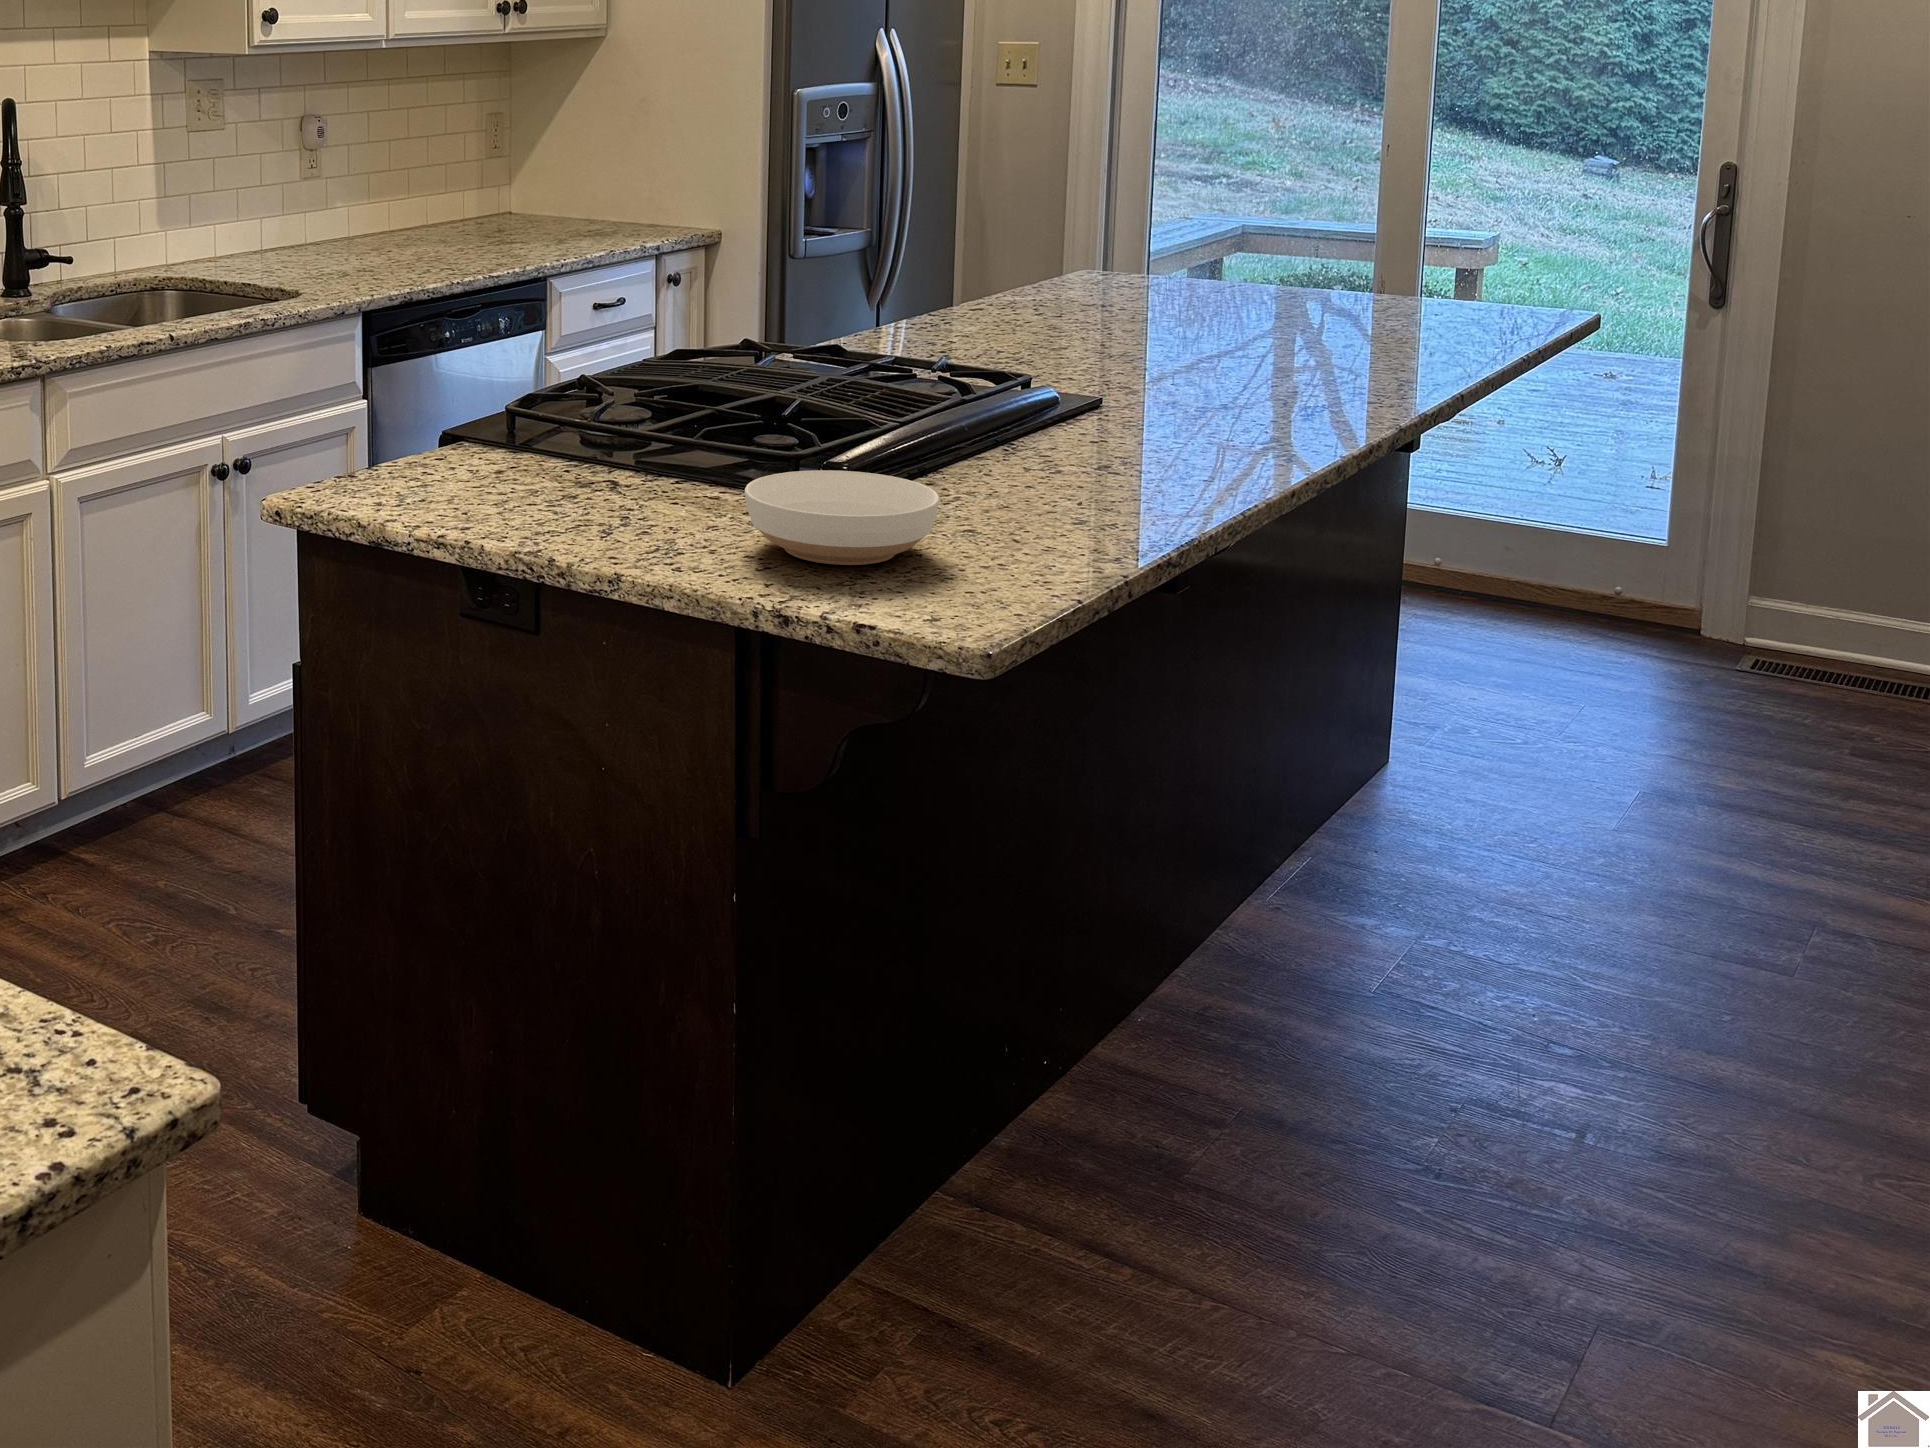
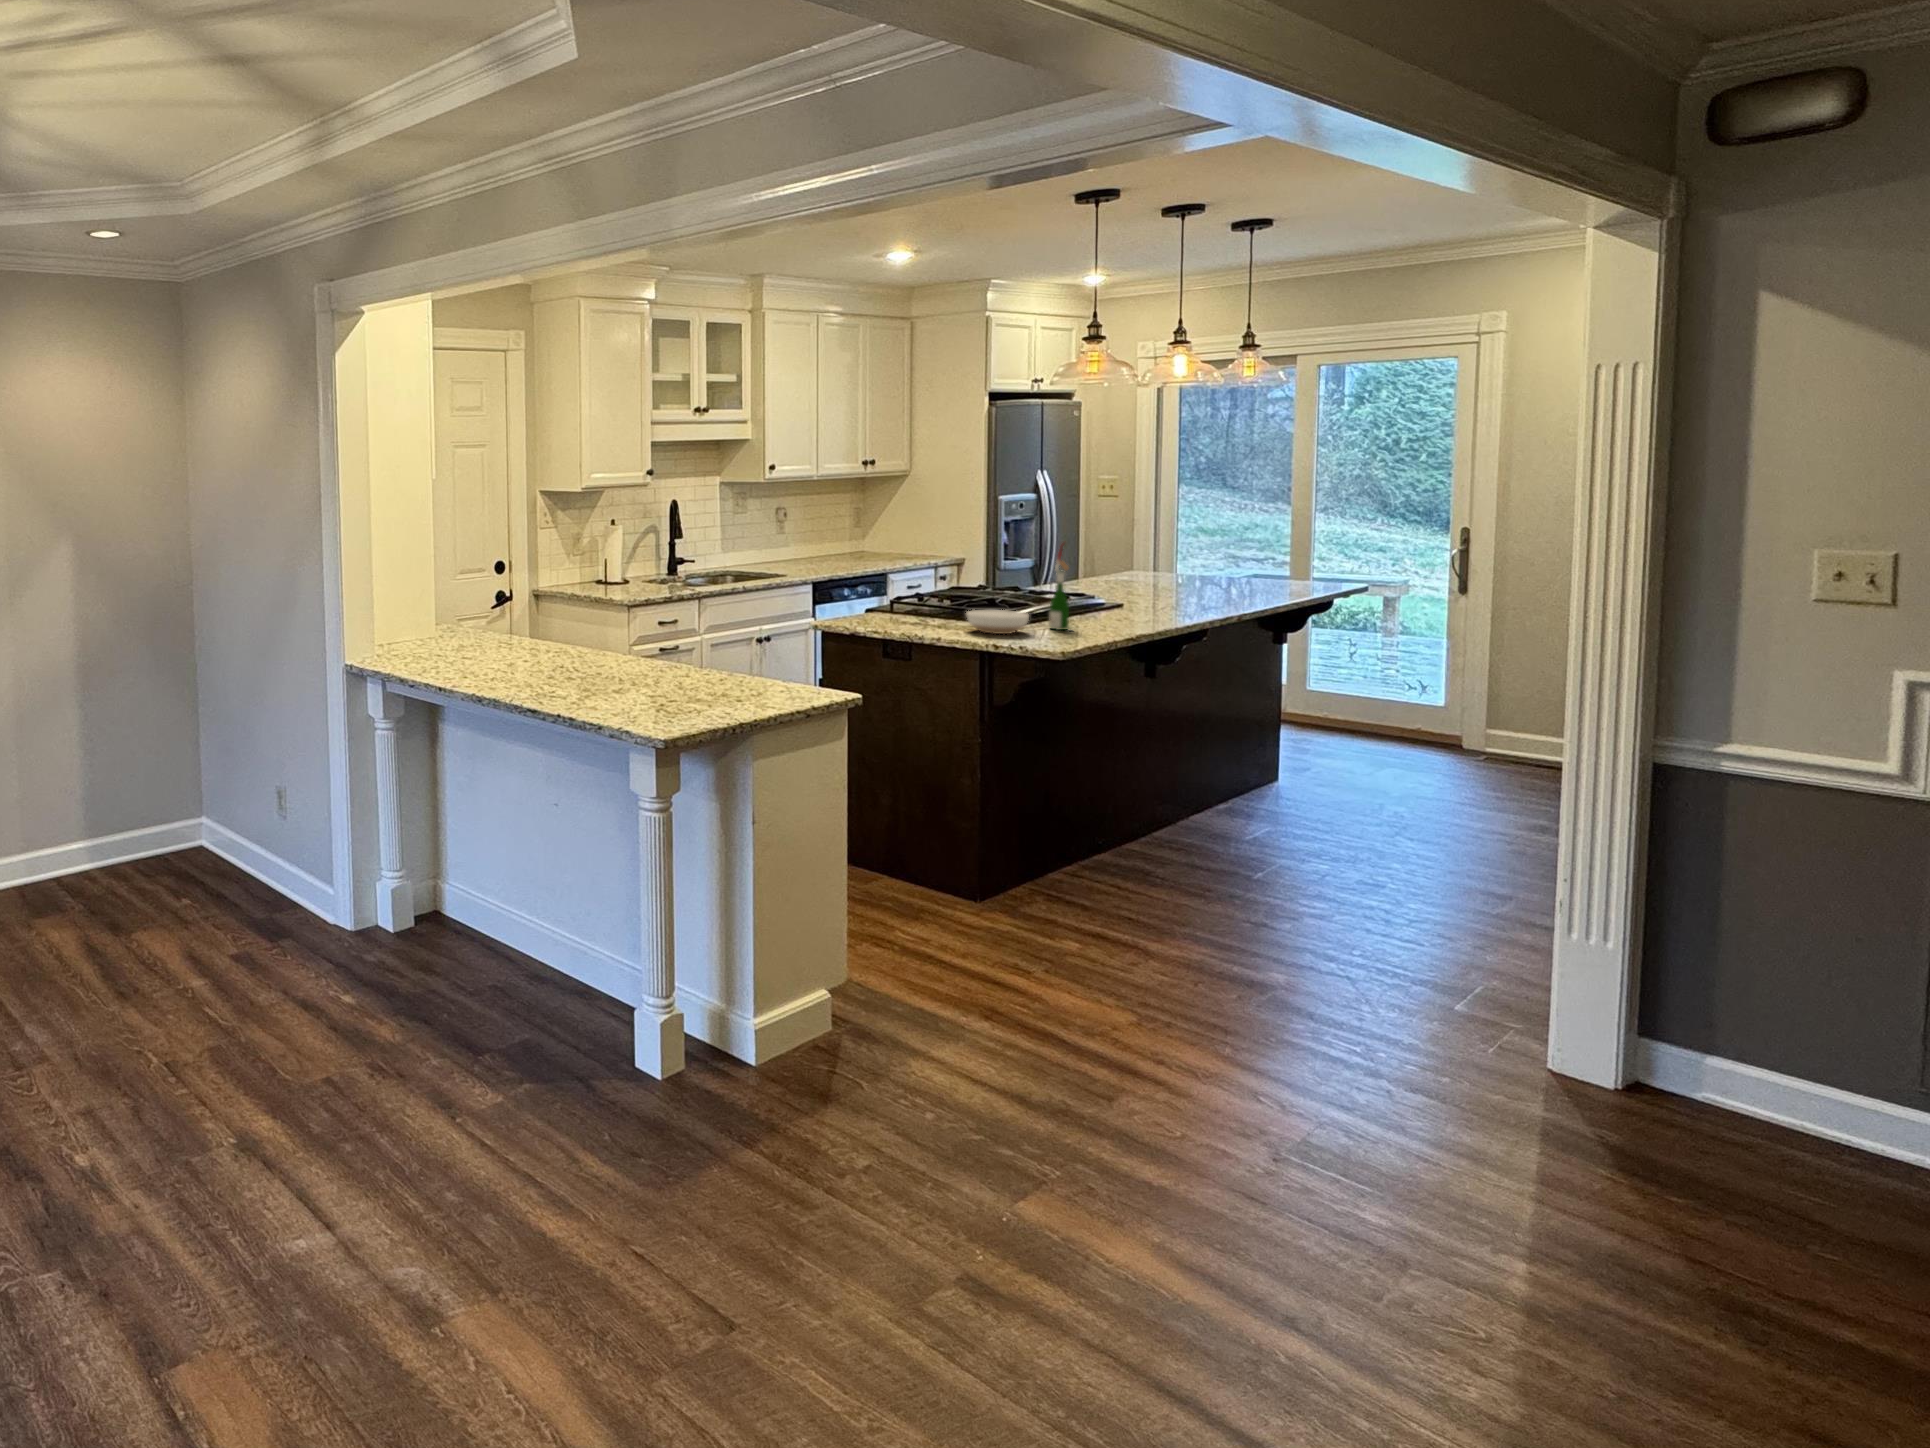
wine bottle: none [991,249,1067,539] -> present [1049,544,1069,630]

